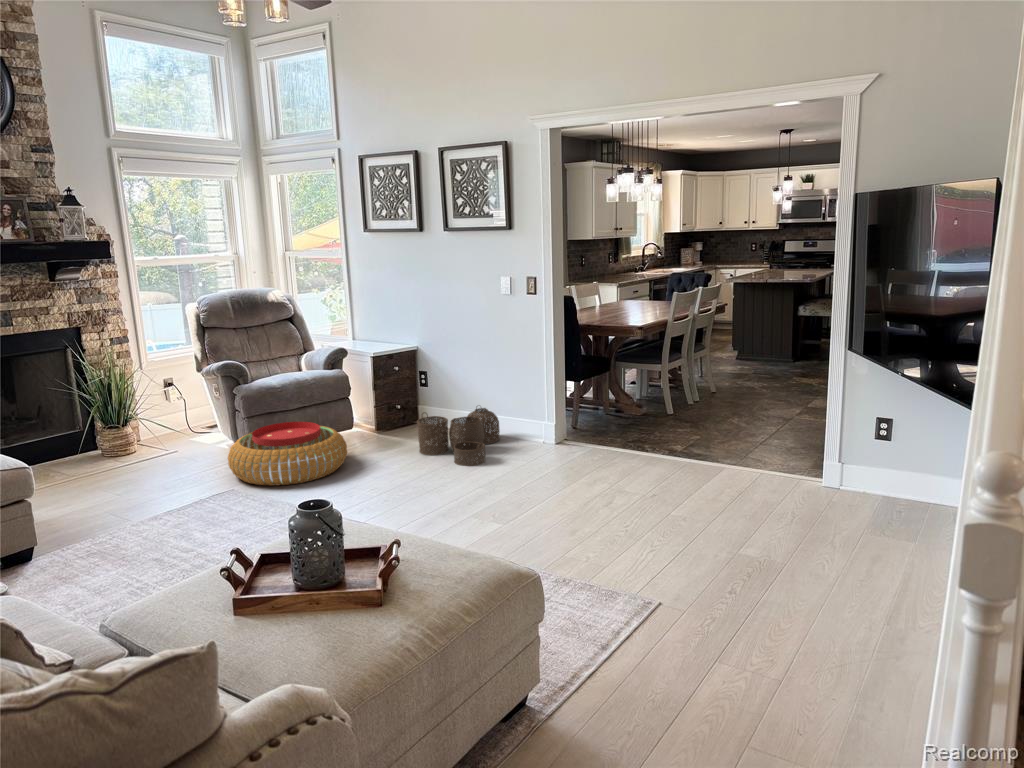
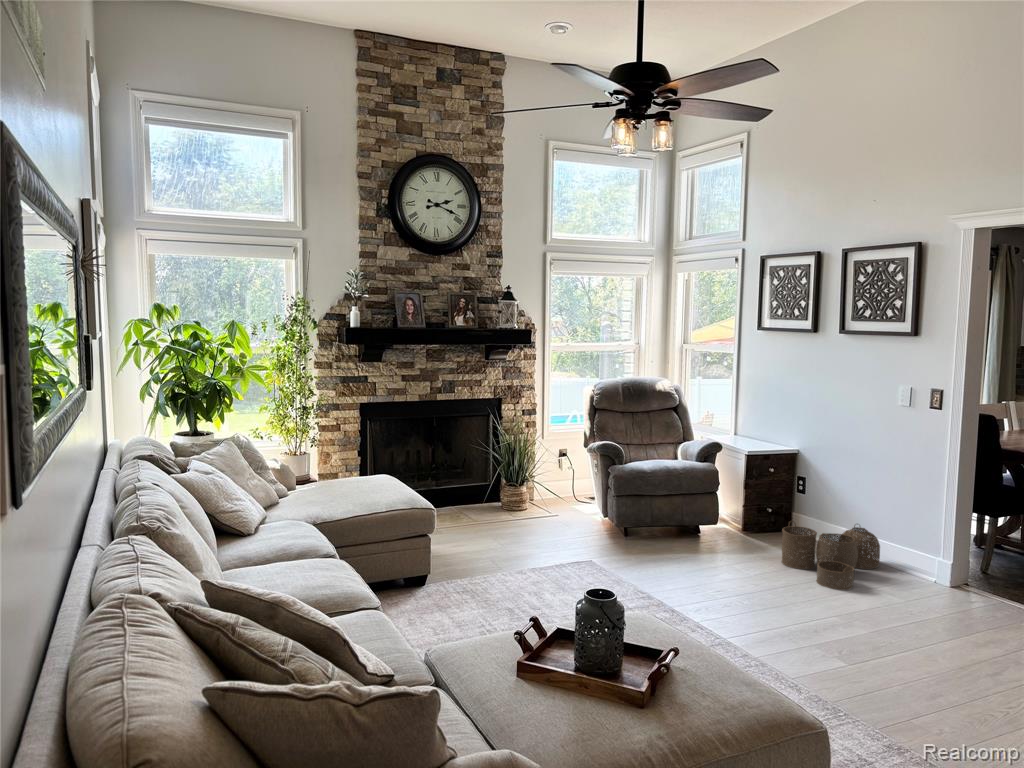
pouf: present [228,422,347,486] -> none [593,507,705,568]

